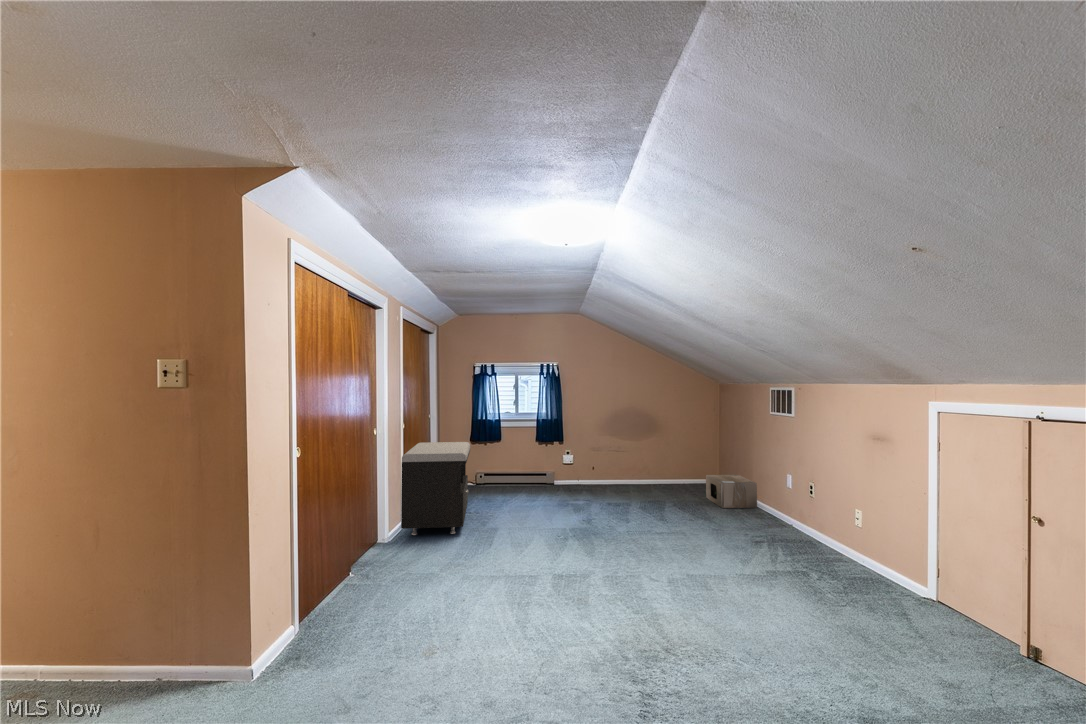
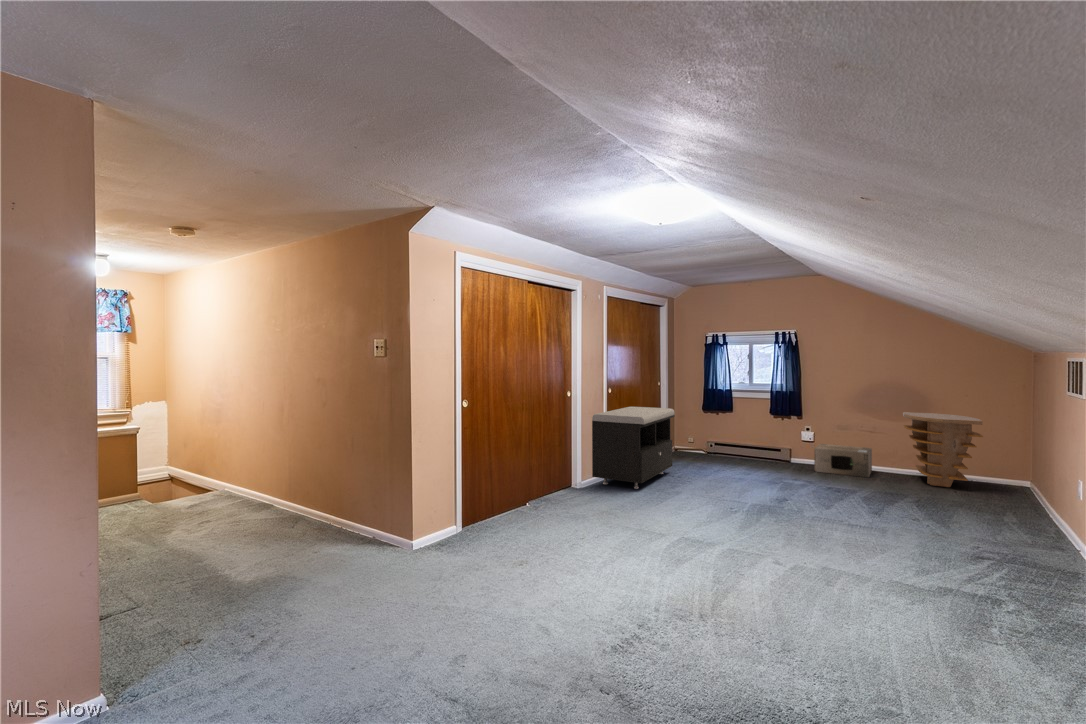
side table: none [639,432,699,491] -> present [903,412,983,487]
cardboard box: present [706,475,757,508] -> present [814,444,872,477]

